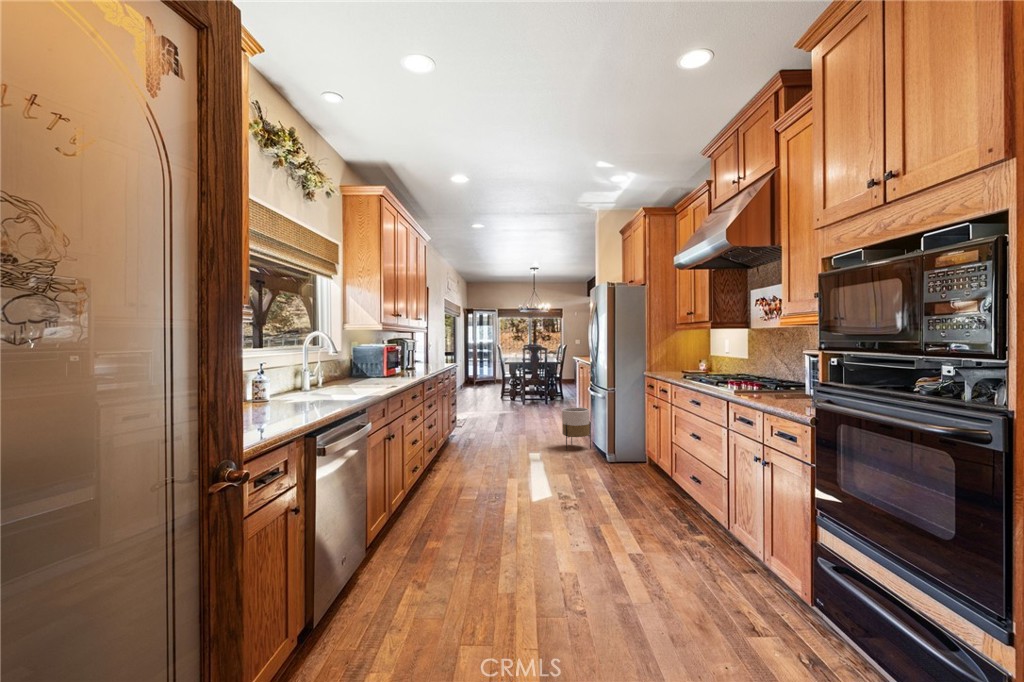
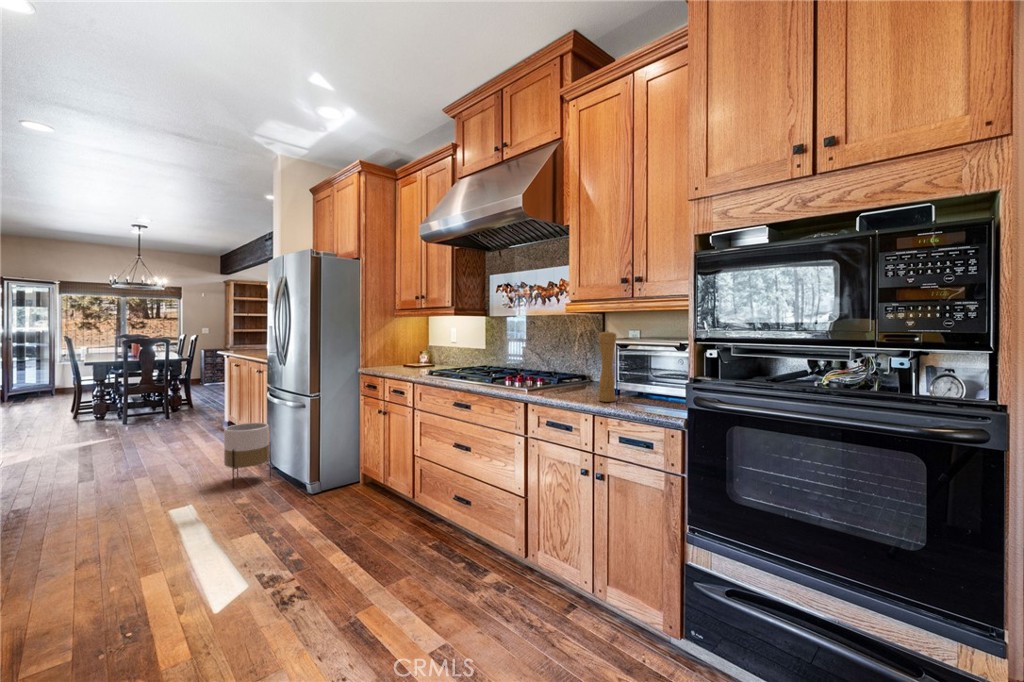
pepper mill: none [768,341,785,401] -> present [598,331,616,402]

